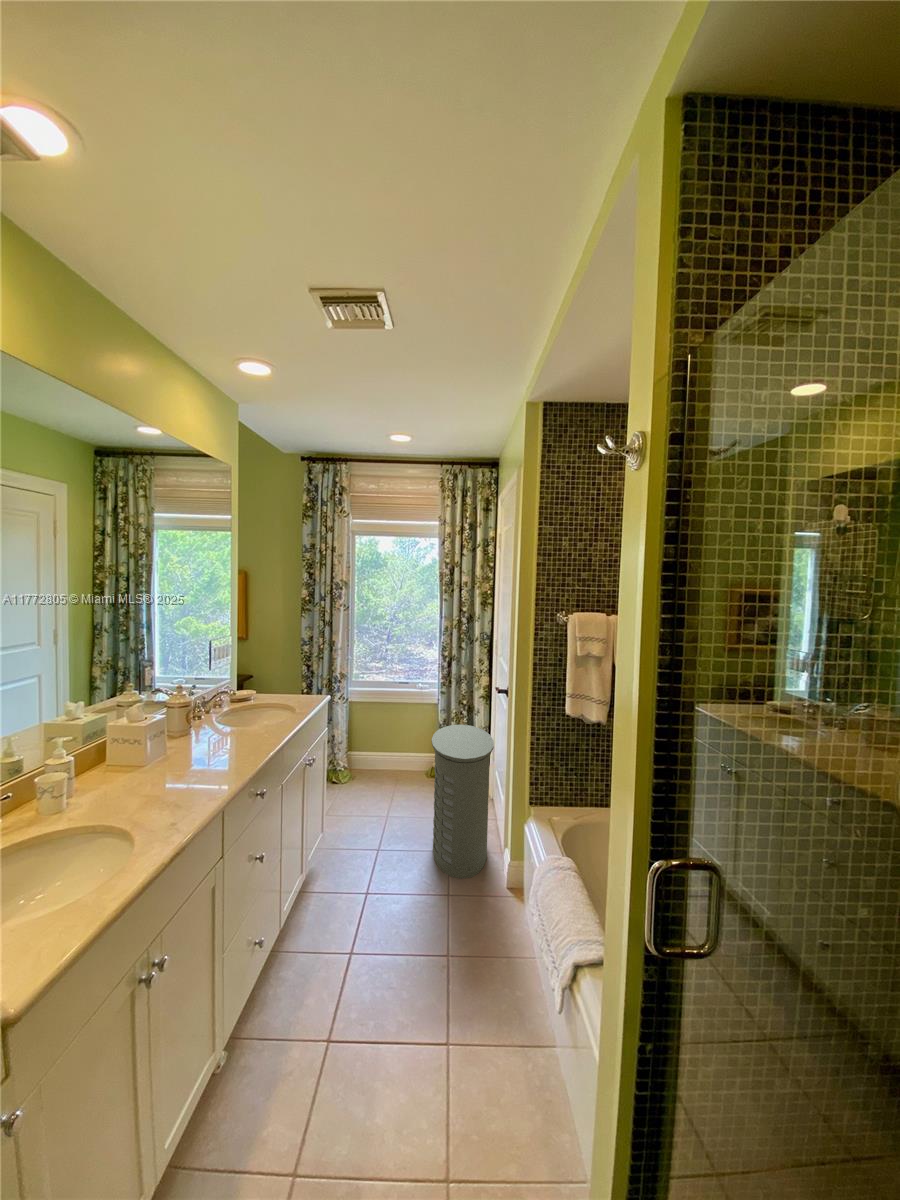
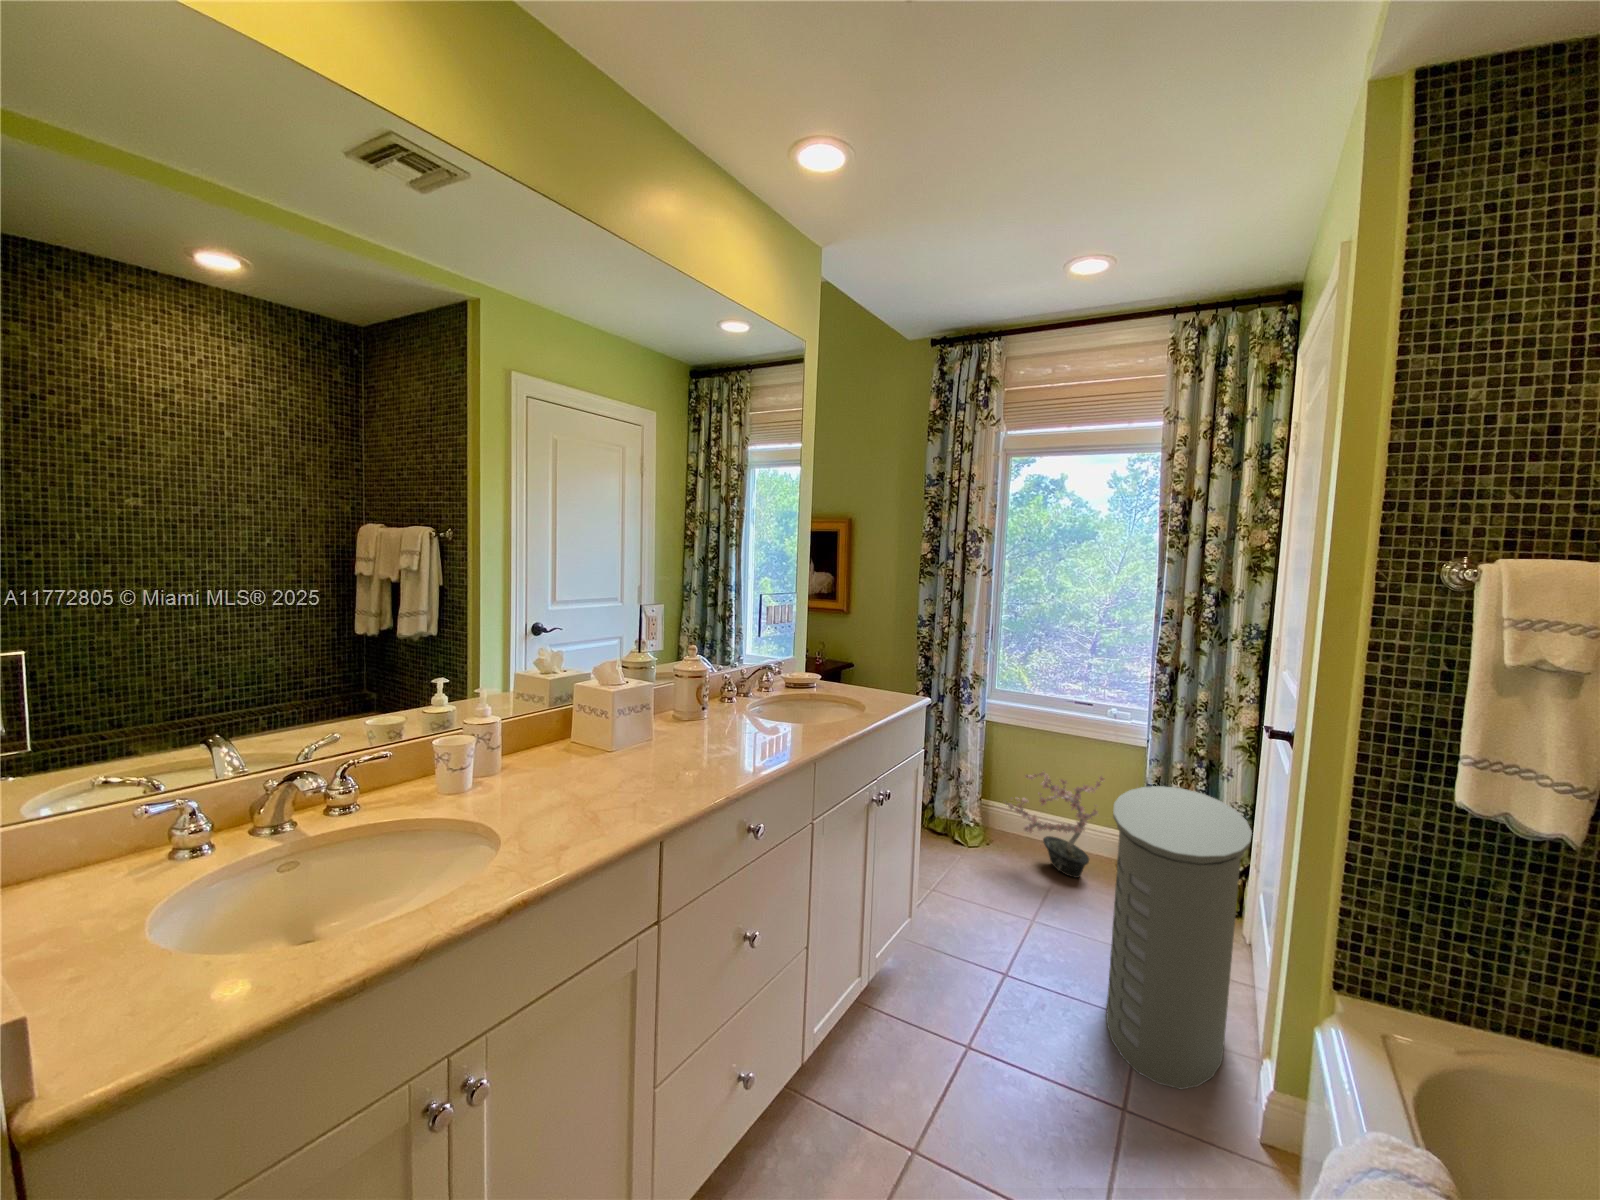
potted plant: none [360,722,420,786] -> present [1005,772,1104,878]

